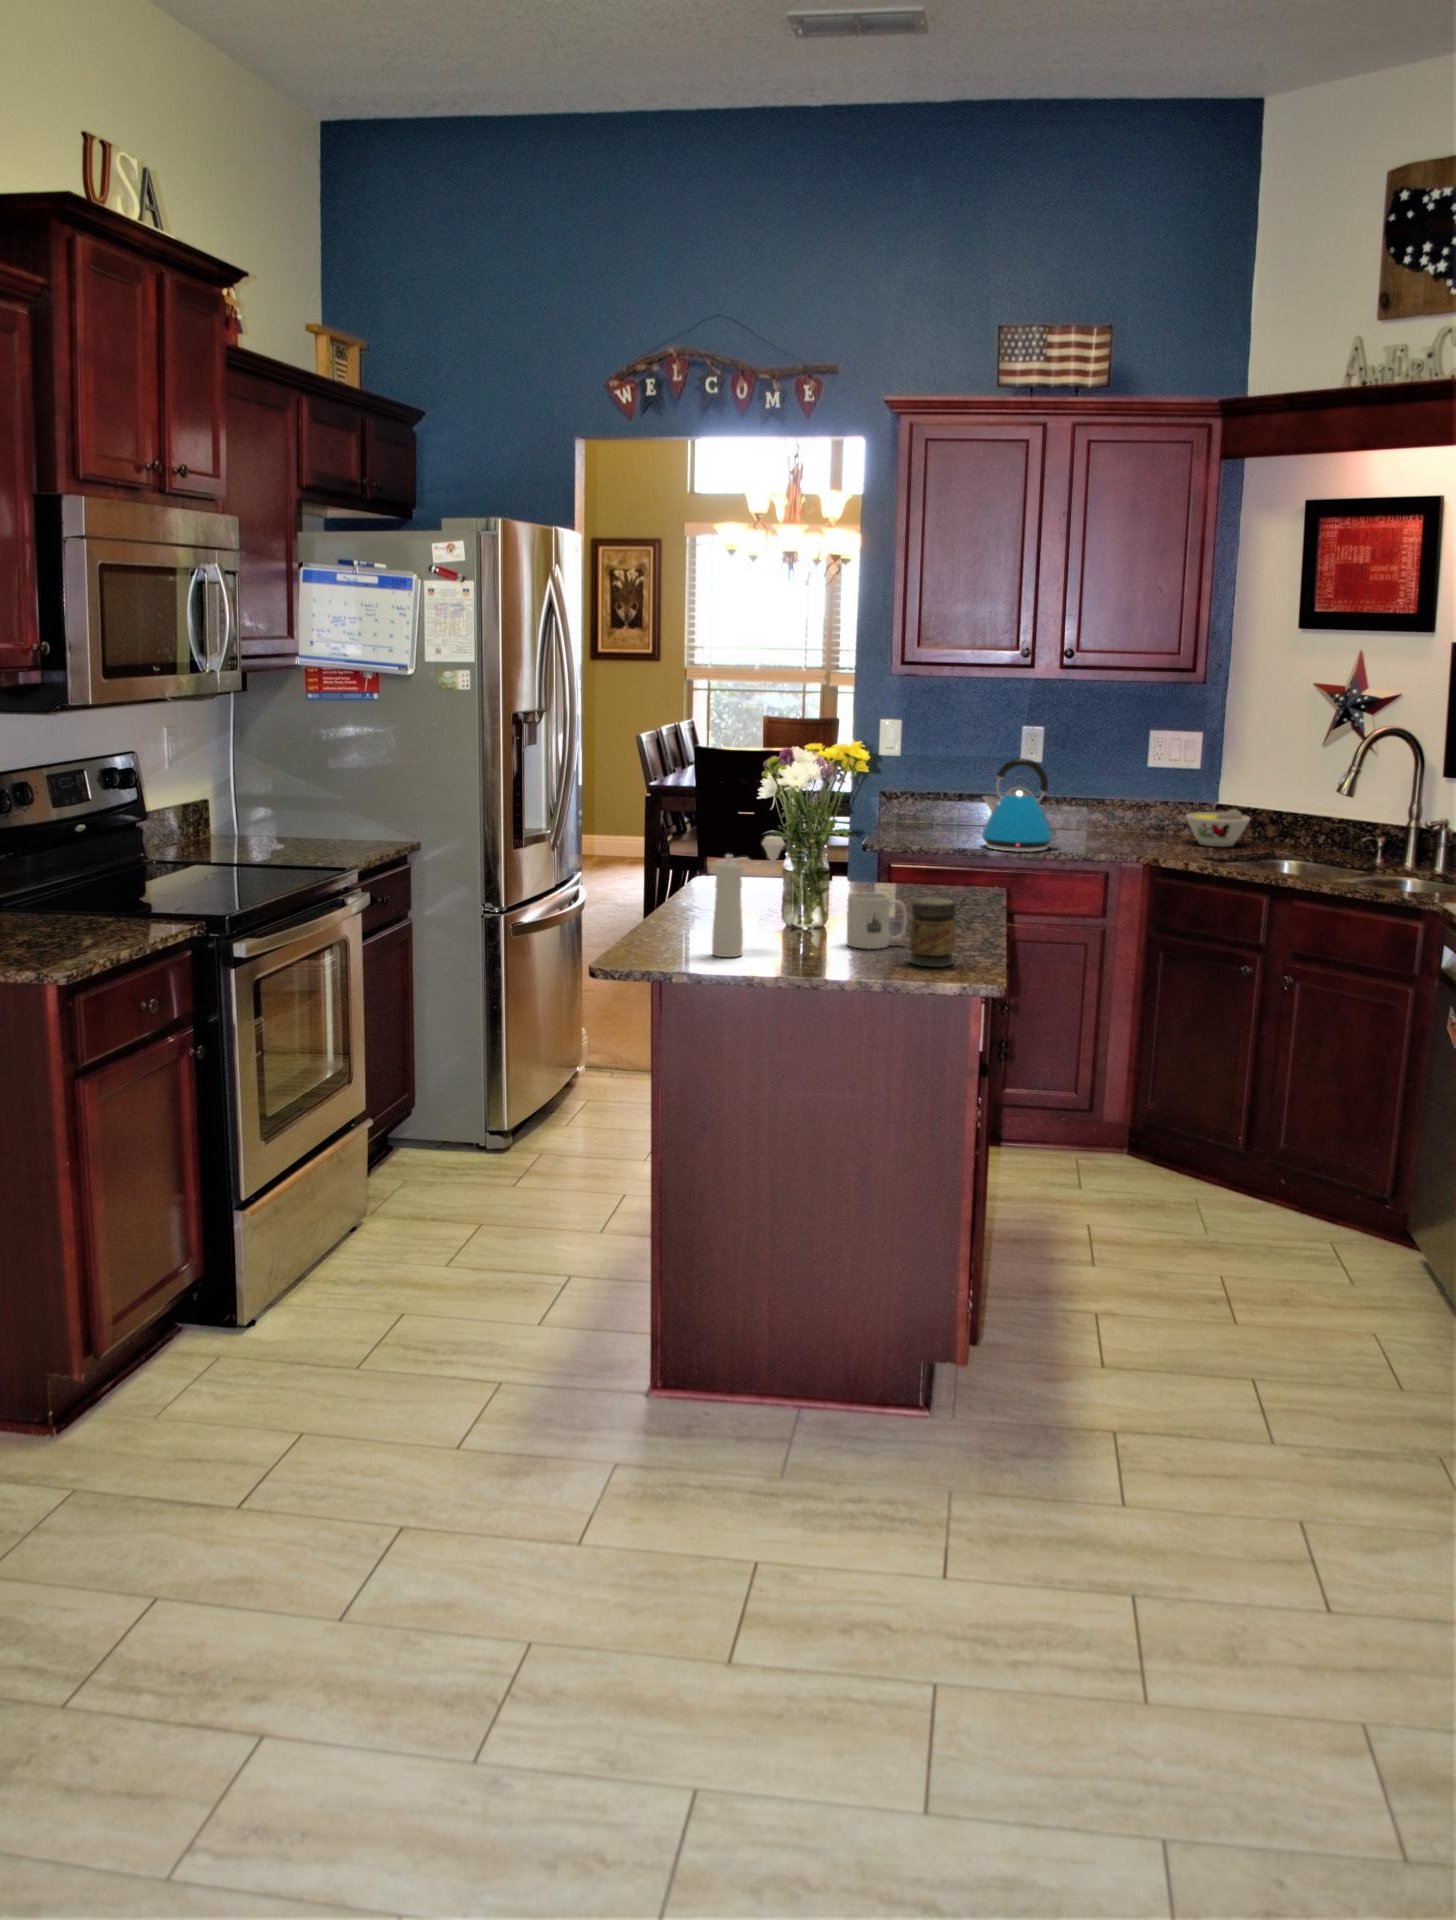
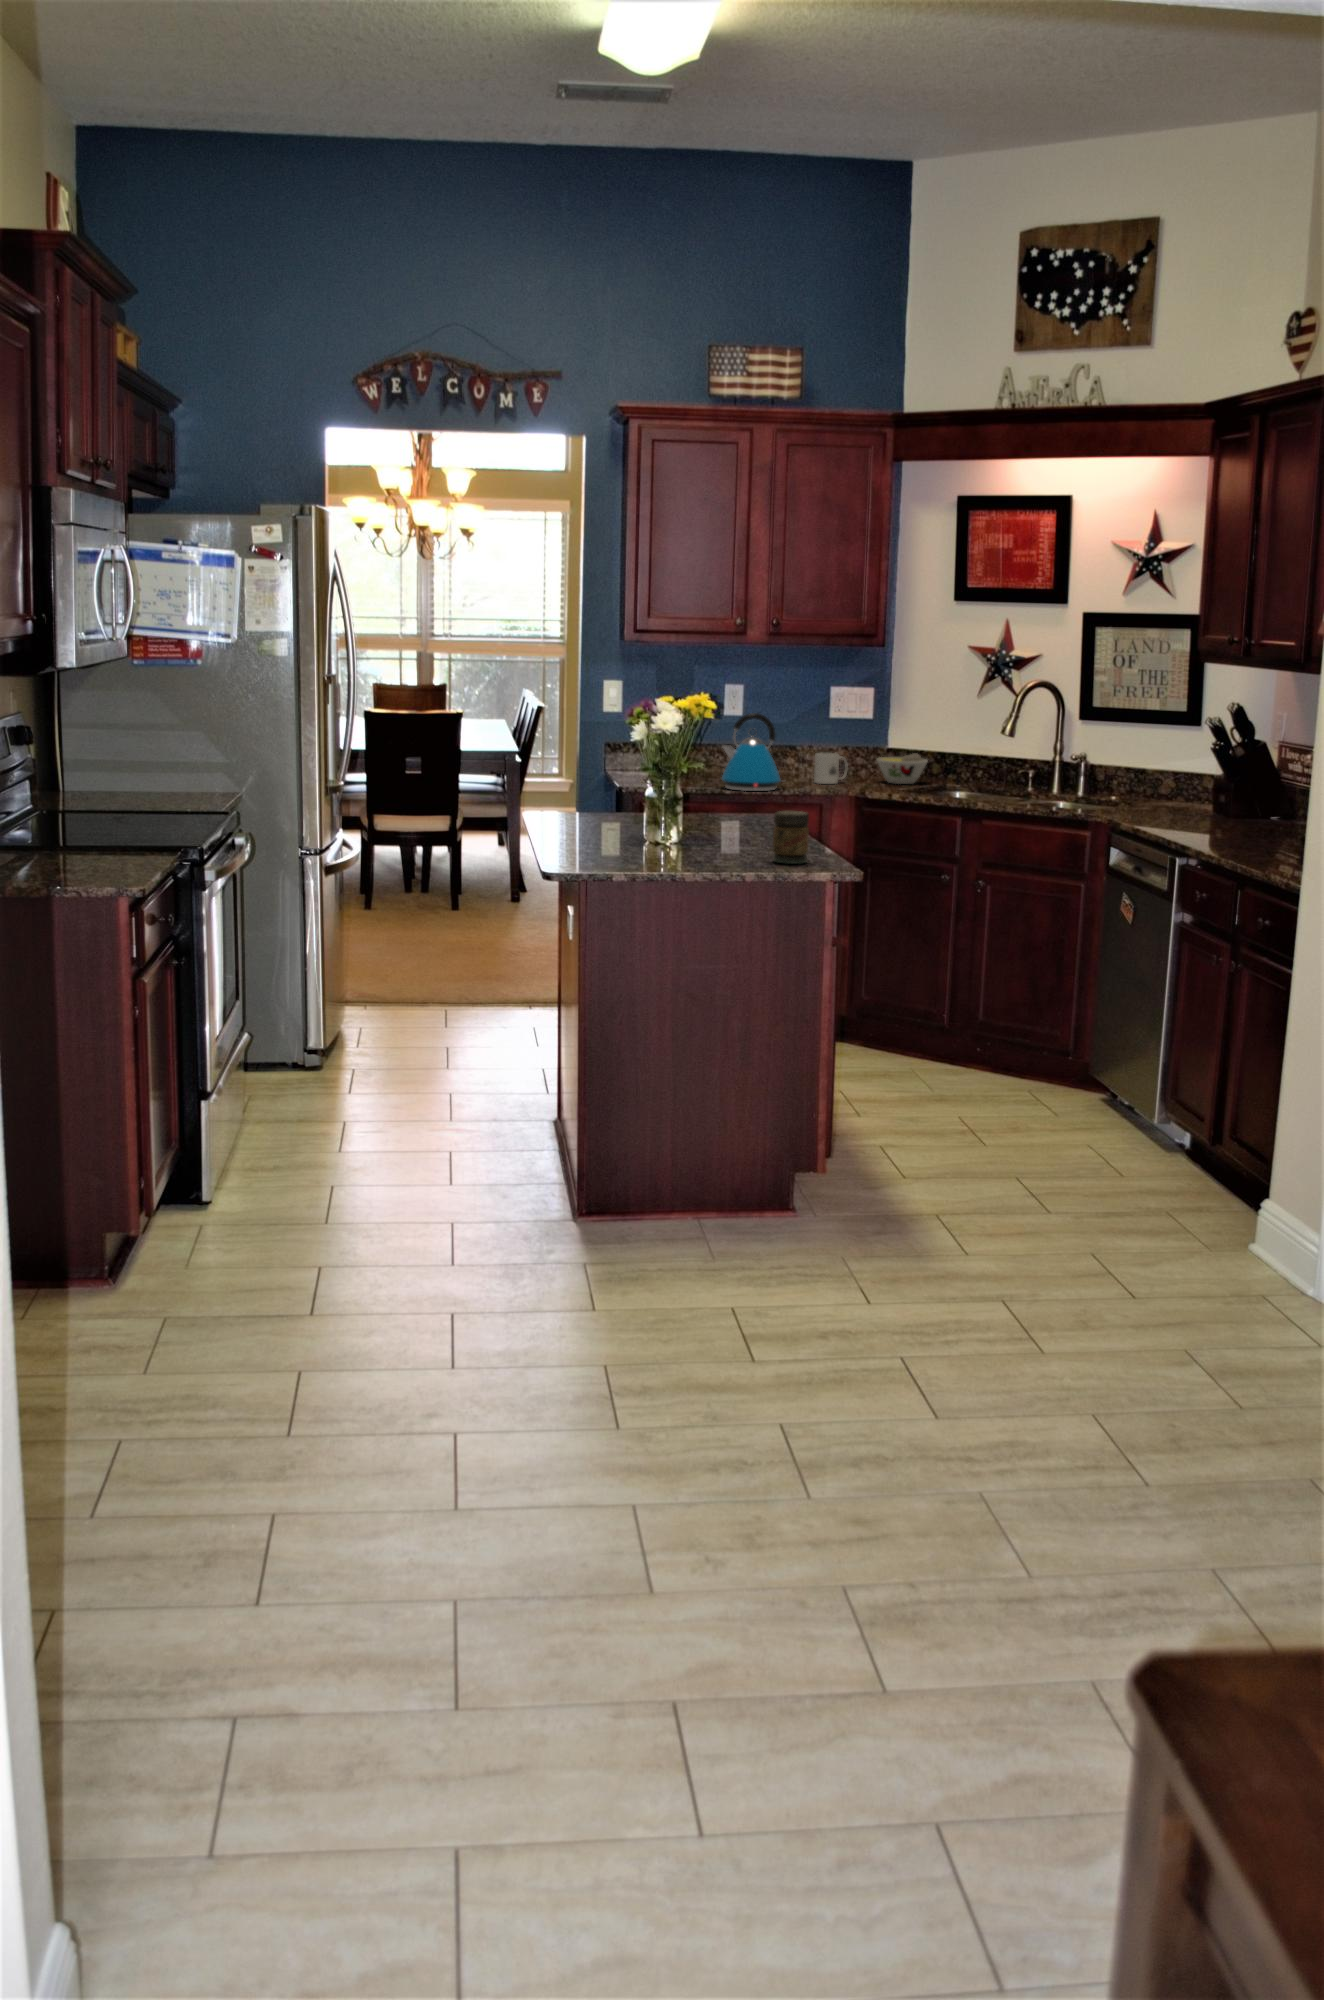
pepper mill: present [712,836,784,957] -> none [617,767,667,864]
mug: present [847,892,907,949] -> present [814,753,848,784]

